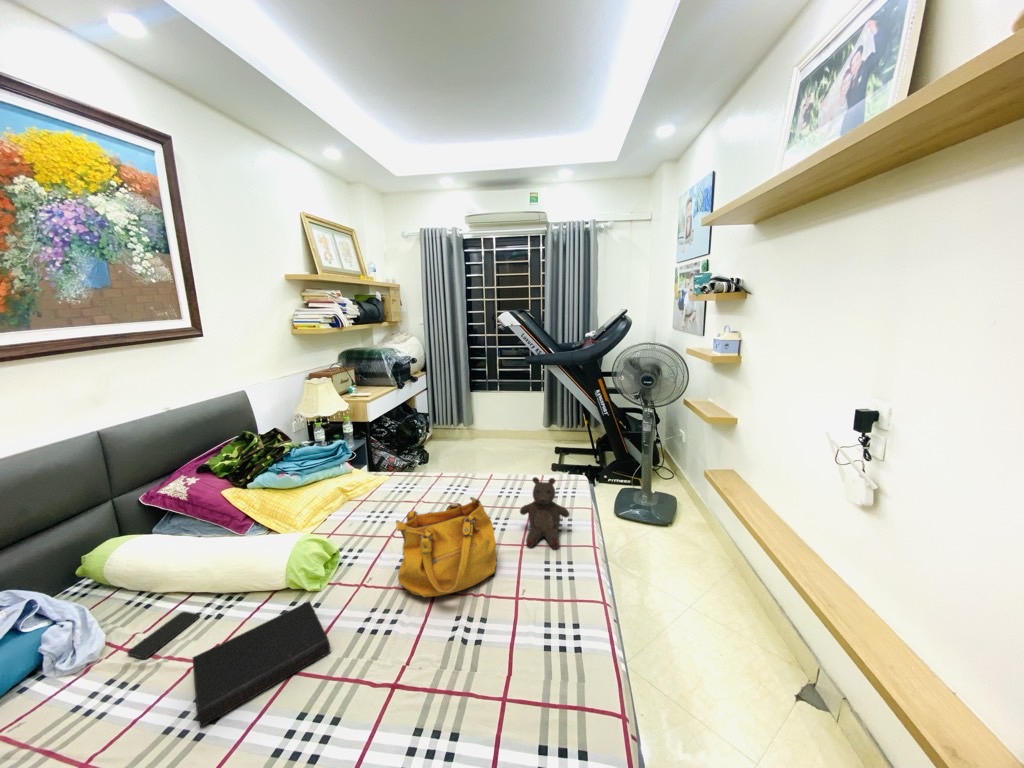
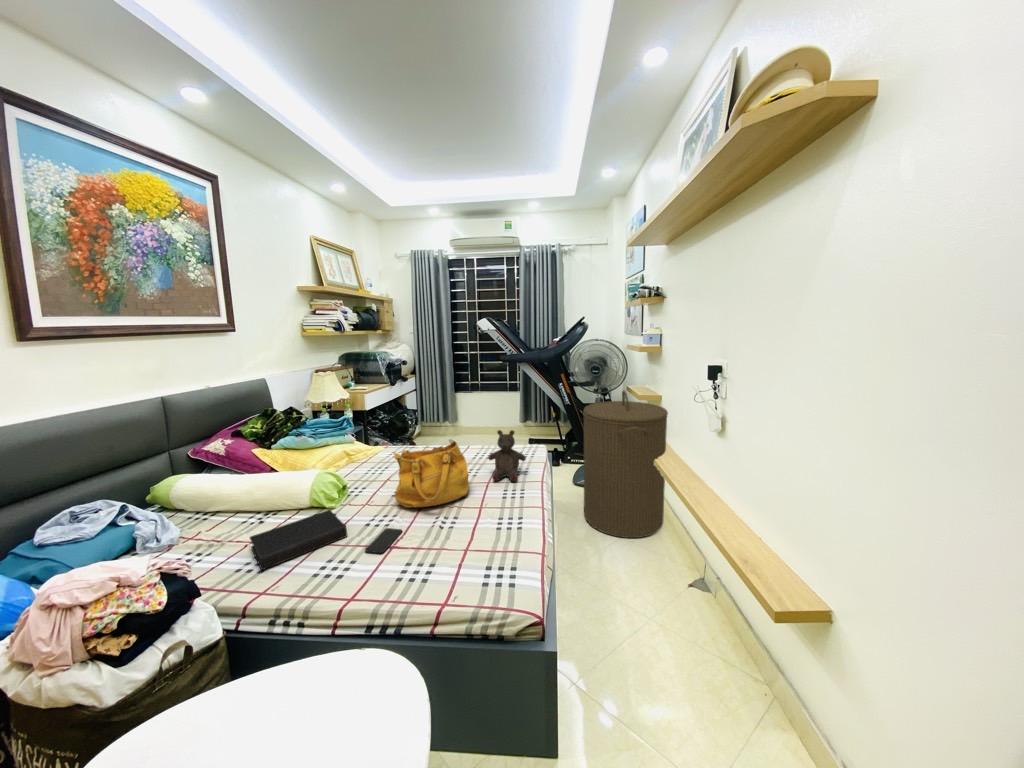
laundry hamper: none [633,415,752,605] -> present [583,391,668,538]
smartphone: present [128,612,199,659] -> present [365,528,402,553]

